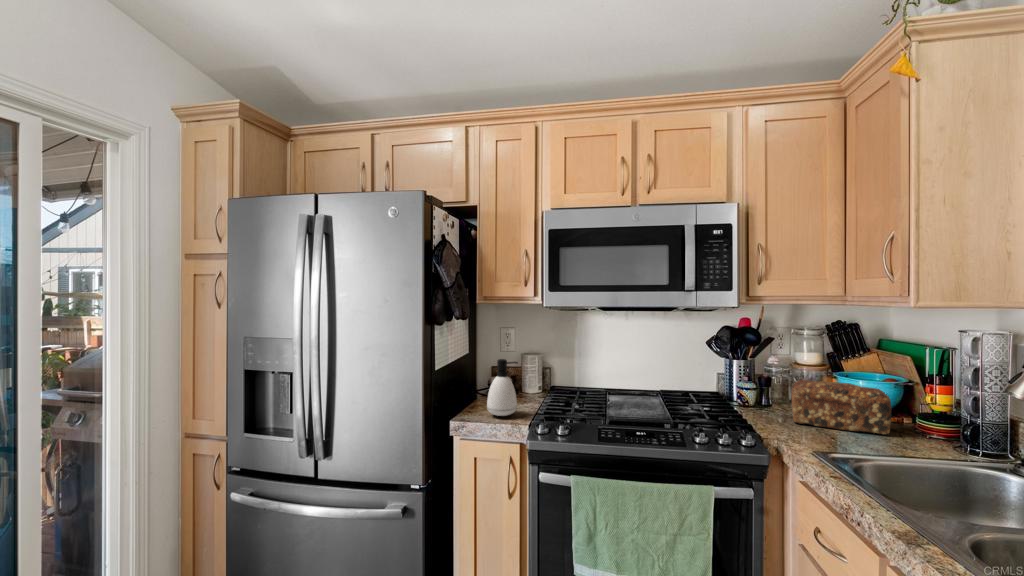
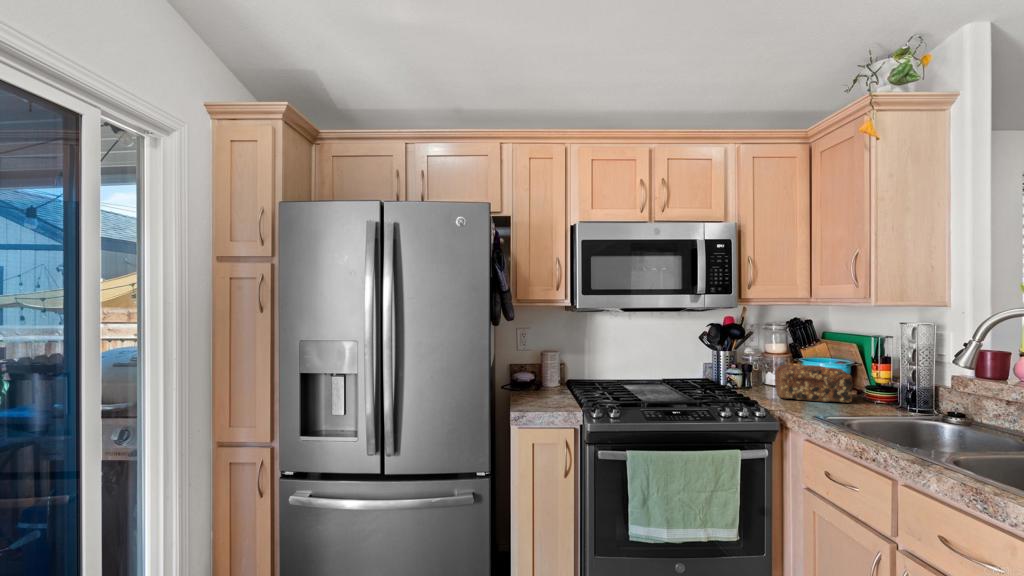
soap dispenser: present [487,359,518,416] -> none [533,355,561,406]

